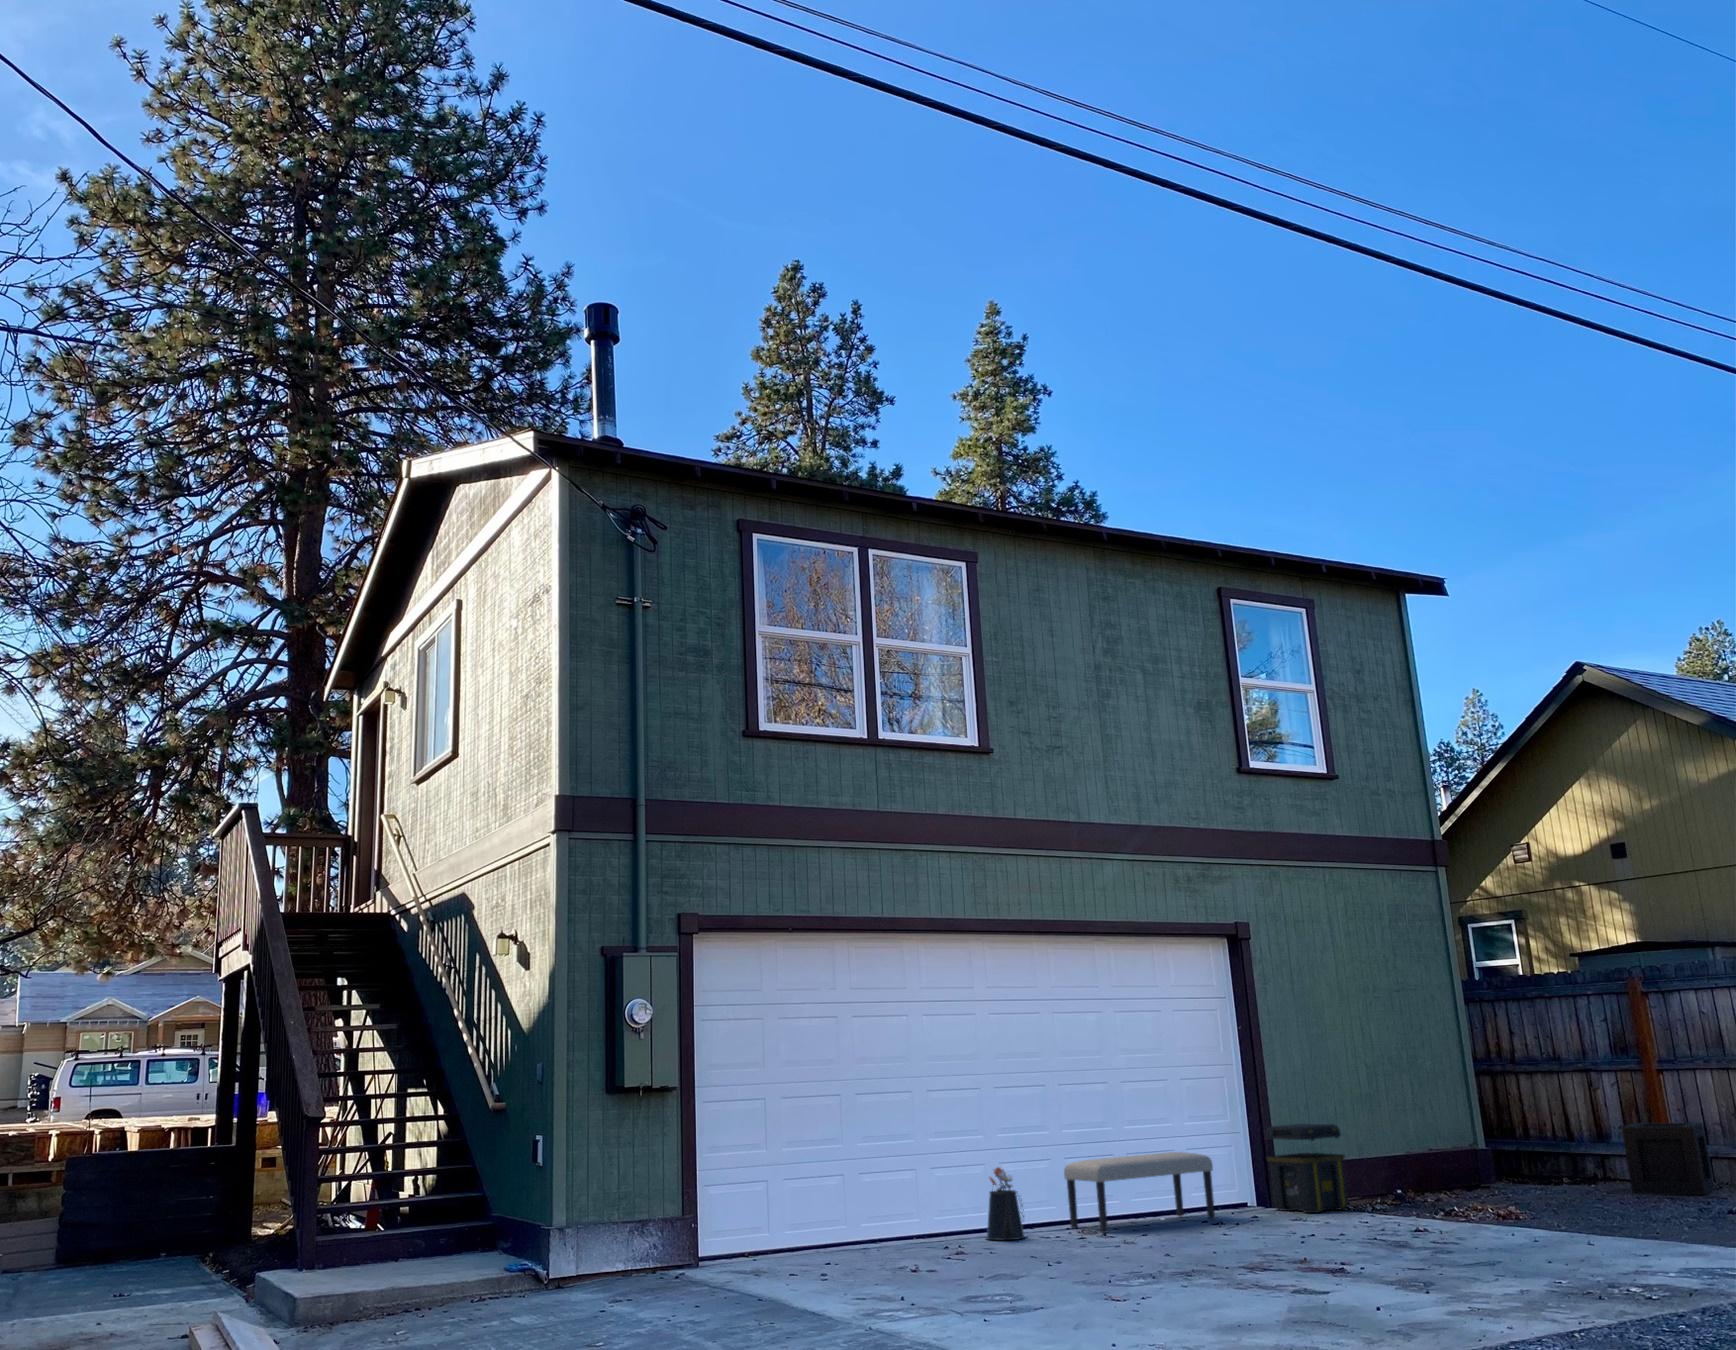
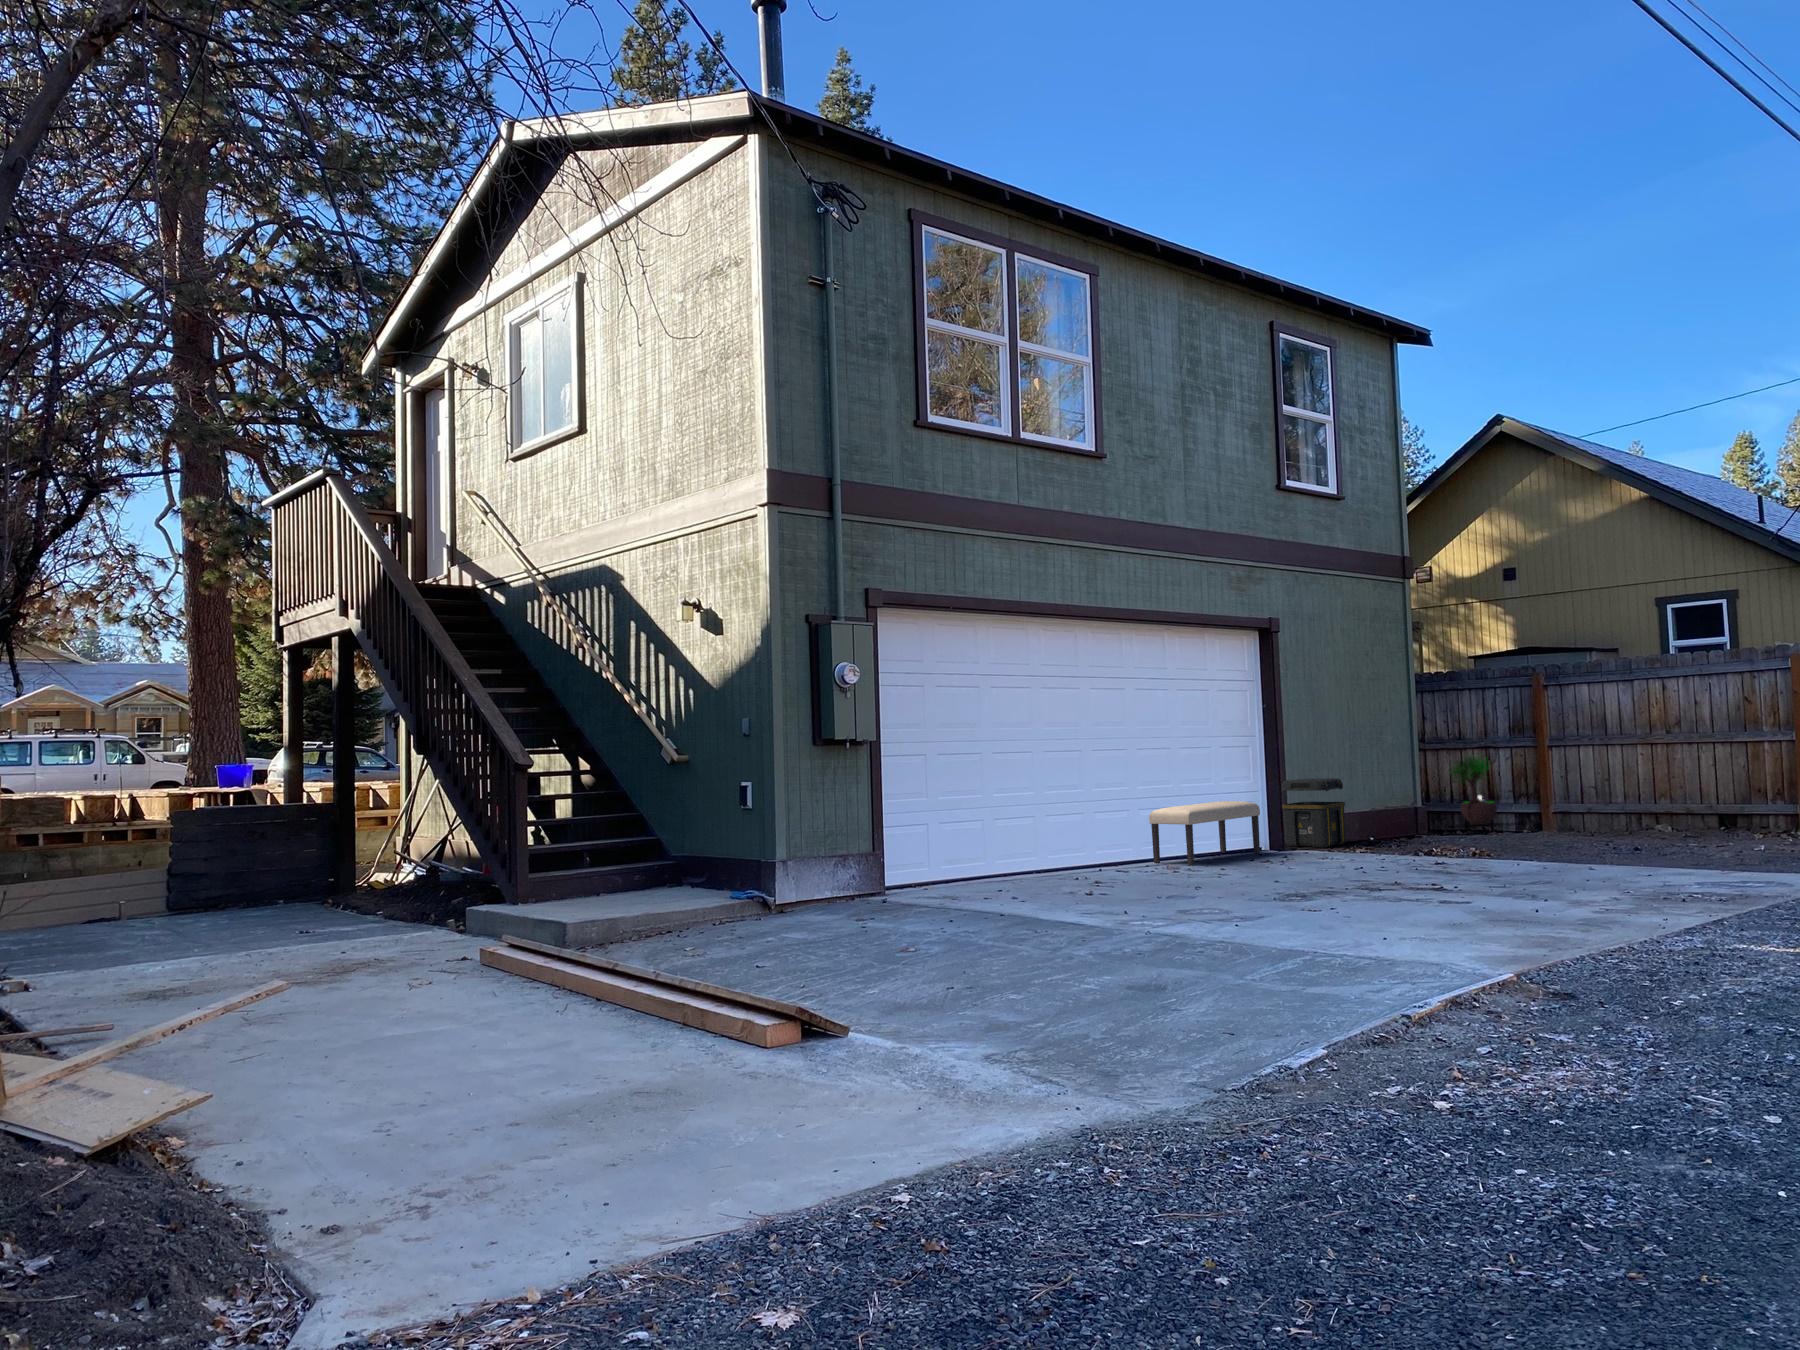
potted tree: none [1532,1084,1605,1185] -> present [1449,753,1497,825]
wooden crate: present [1622,1123,1714,1195] -> none [1525,776,1587,830]
watering can: present [986,1167,1025,1240] -> none [1102,813,1137,873]

